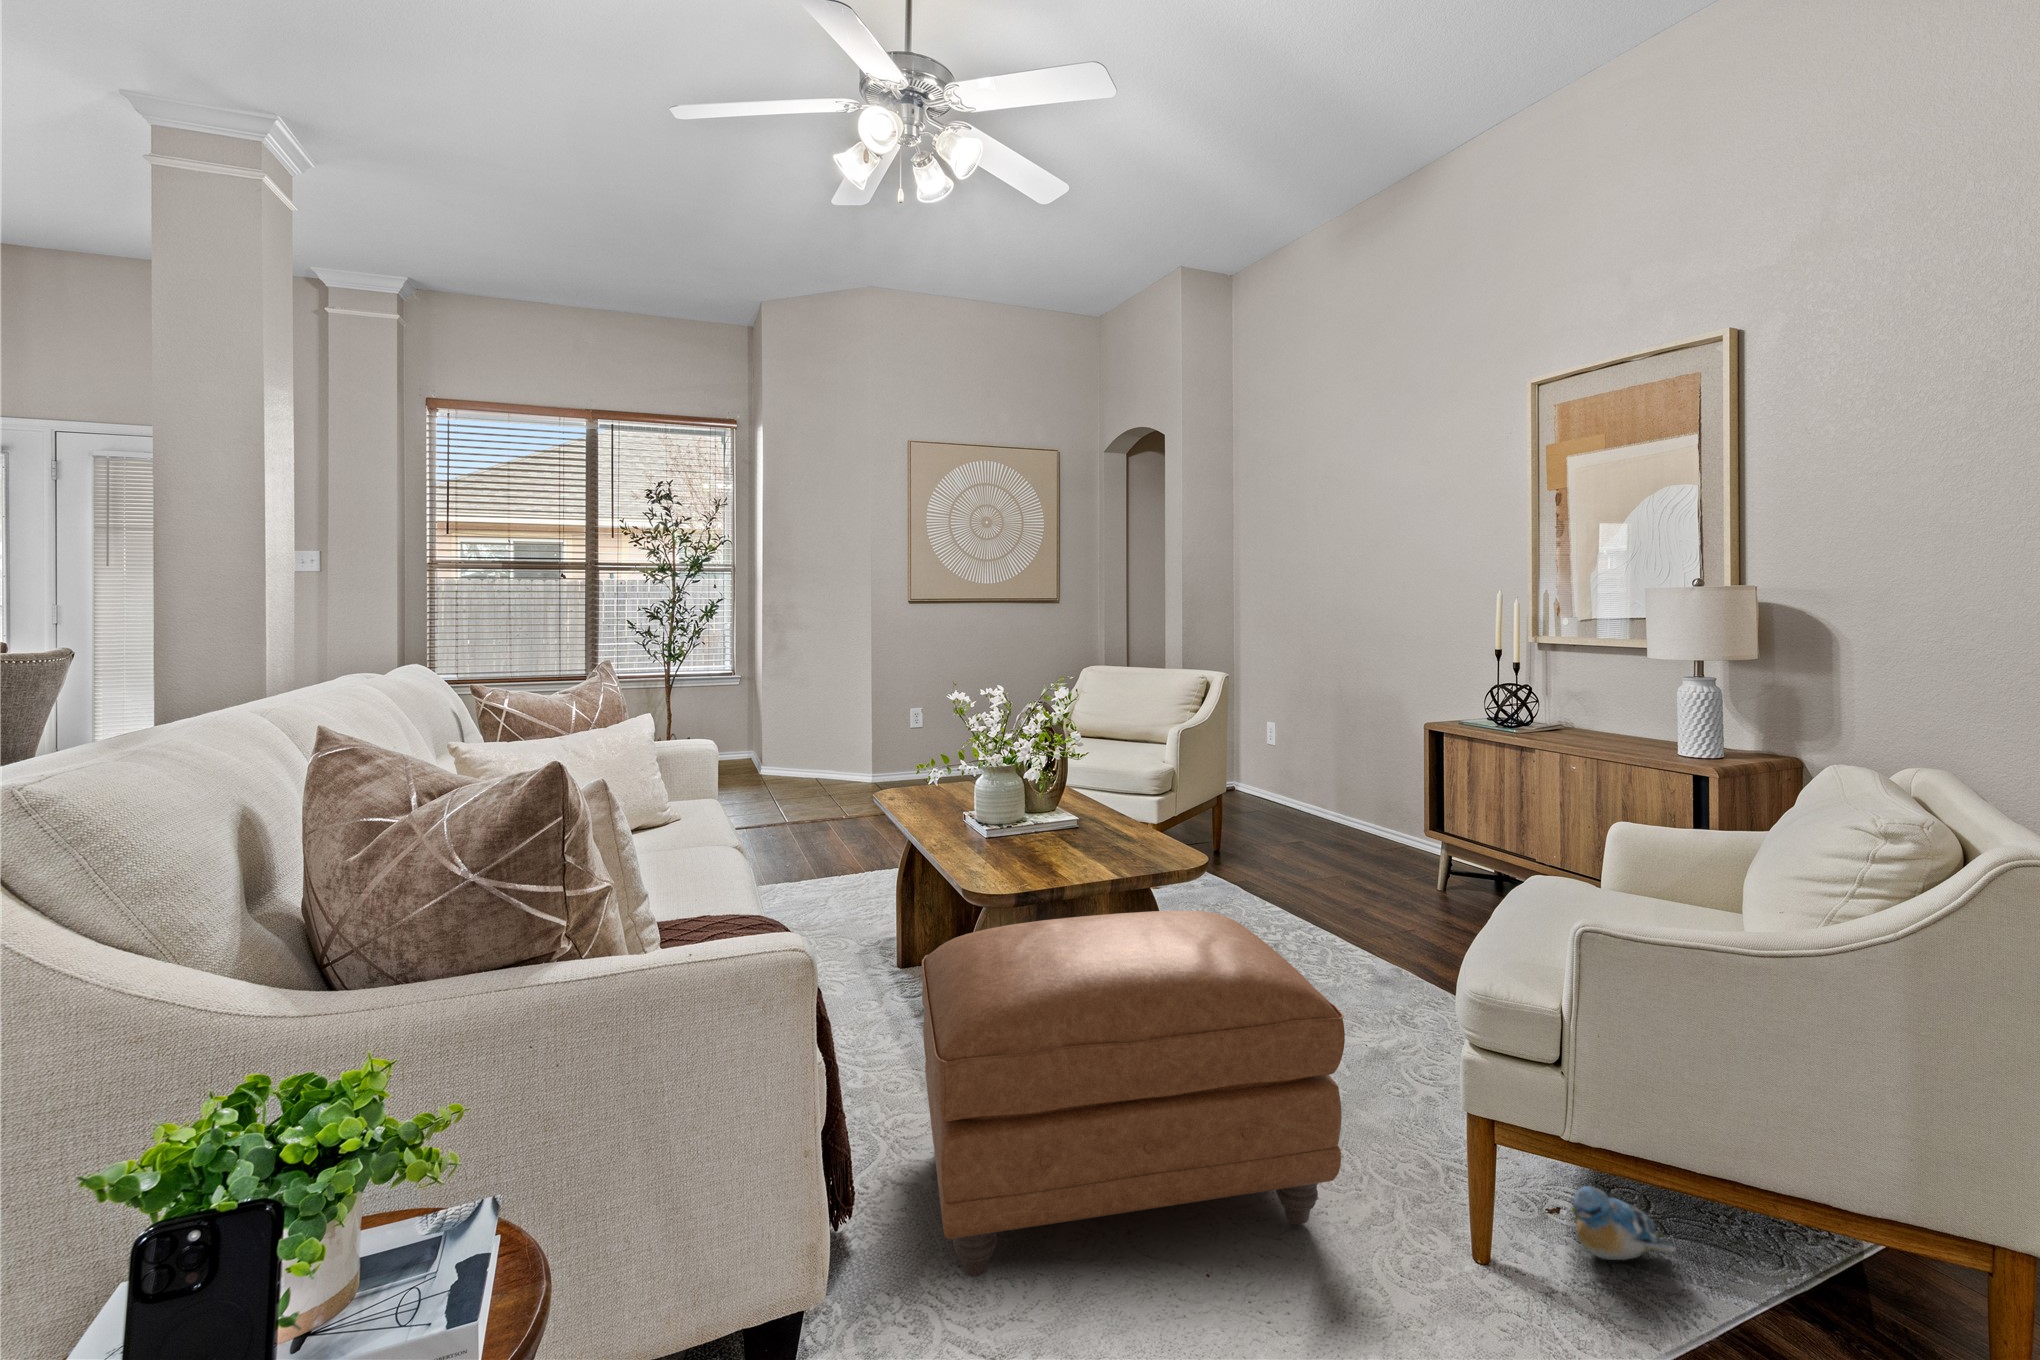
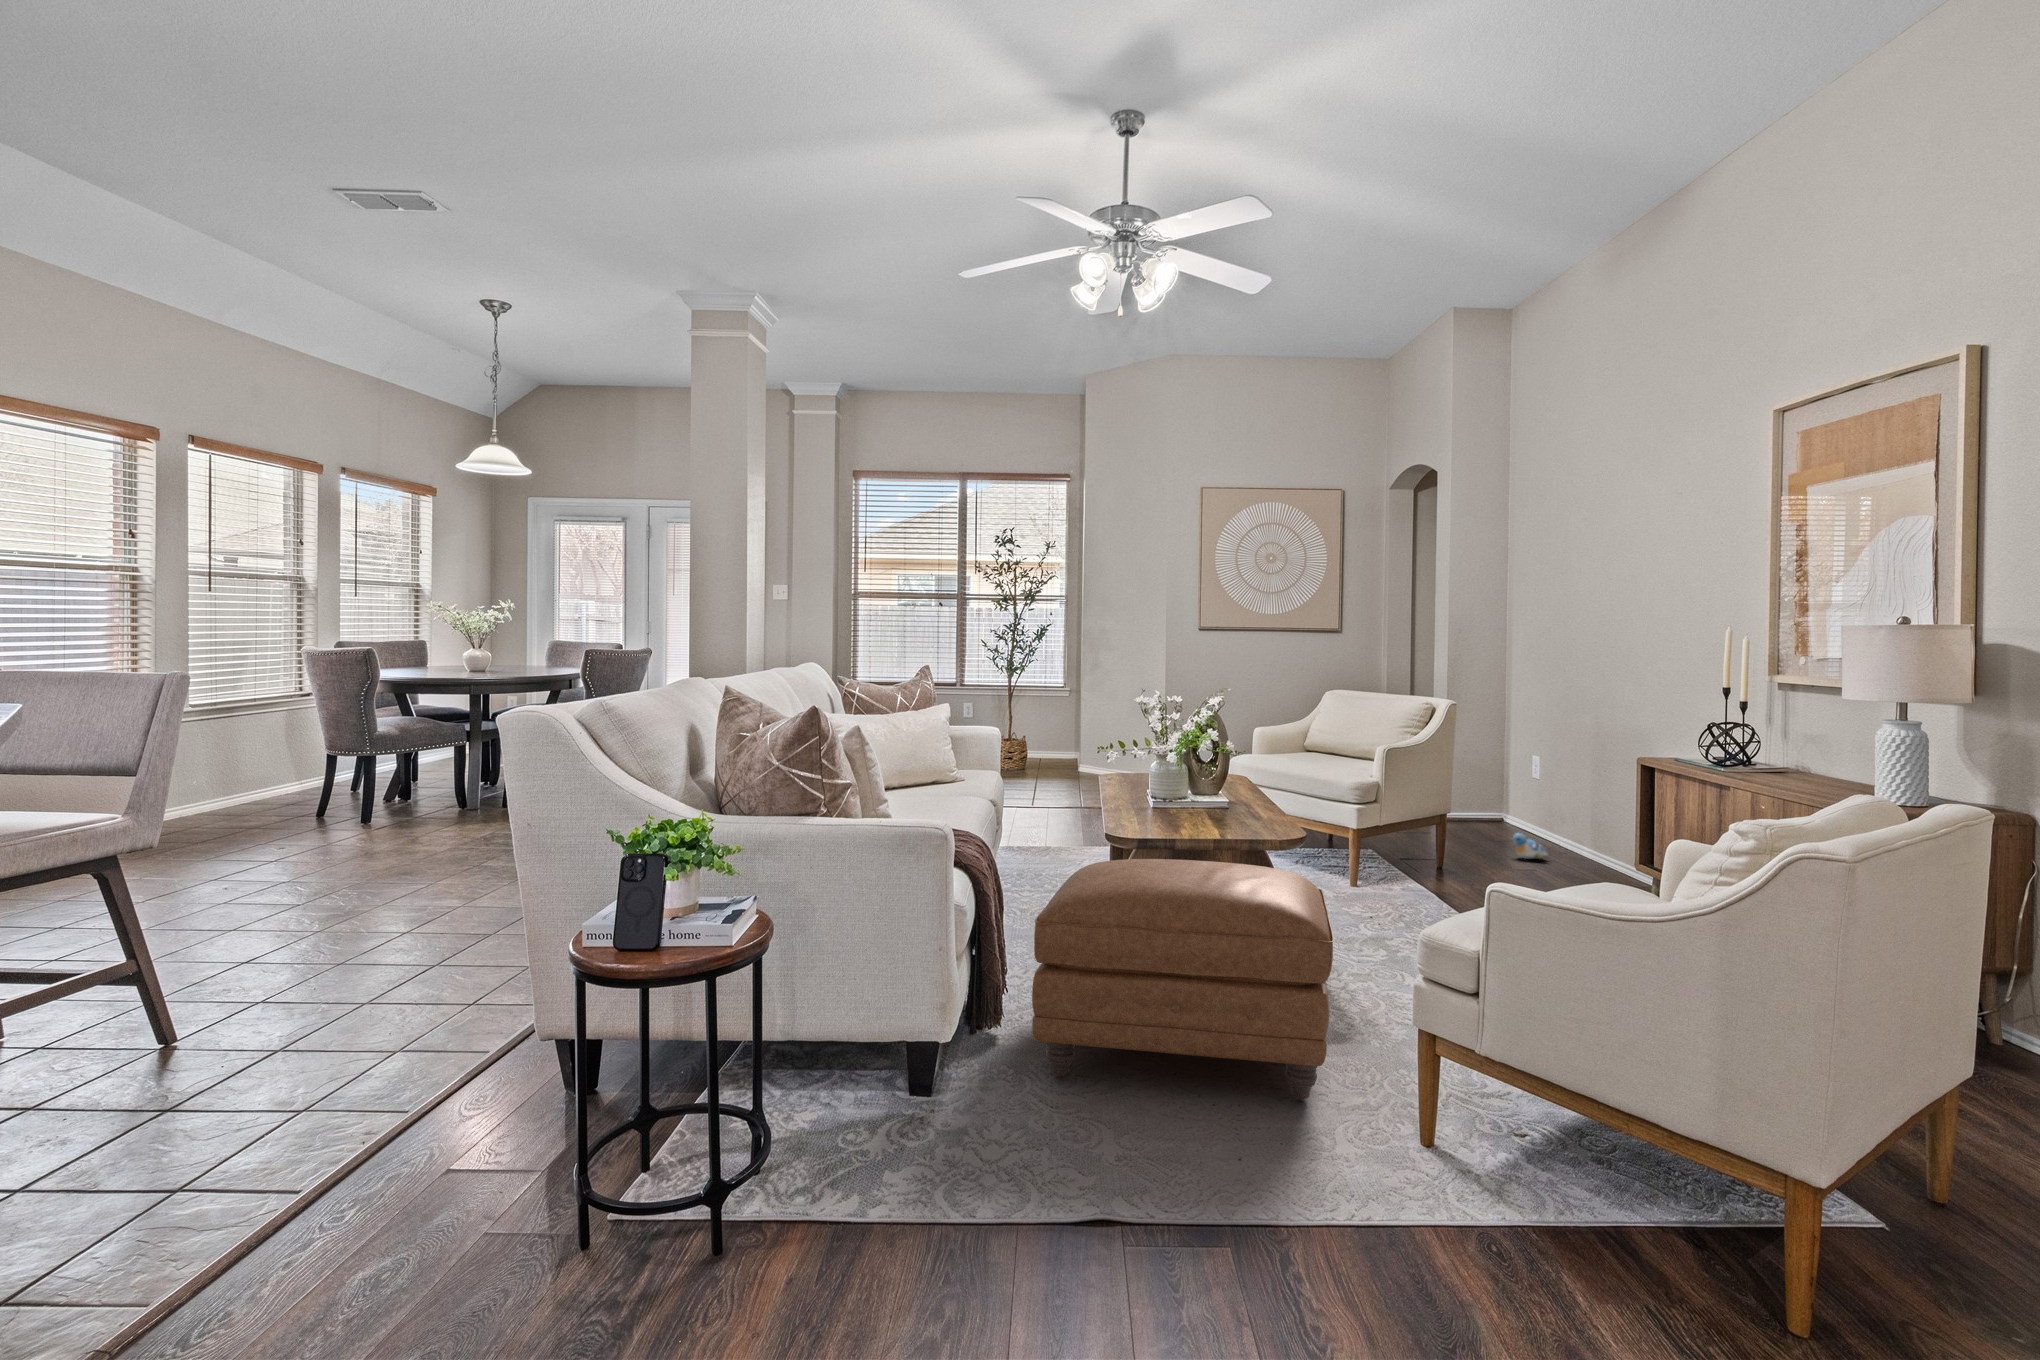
plush toy: present [1572,1186,1675,1260] -> present [1512,833,1549,859]

